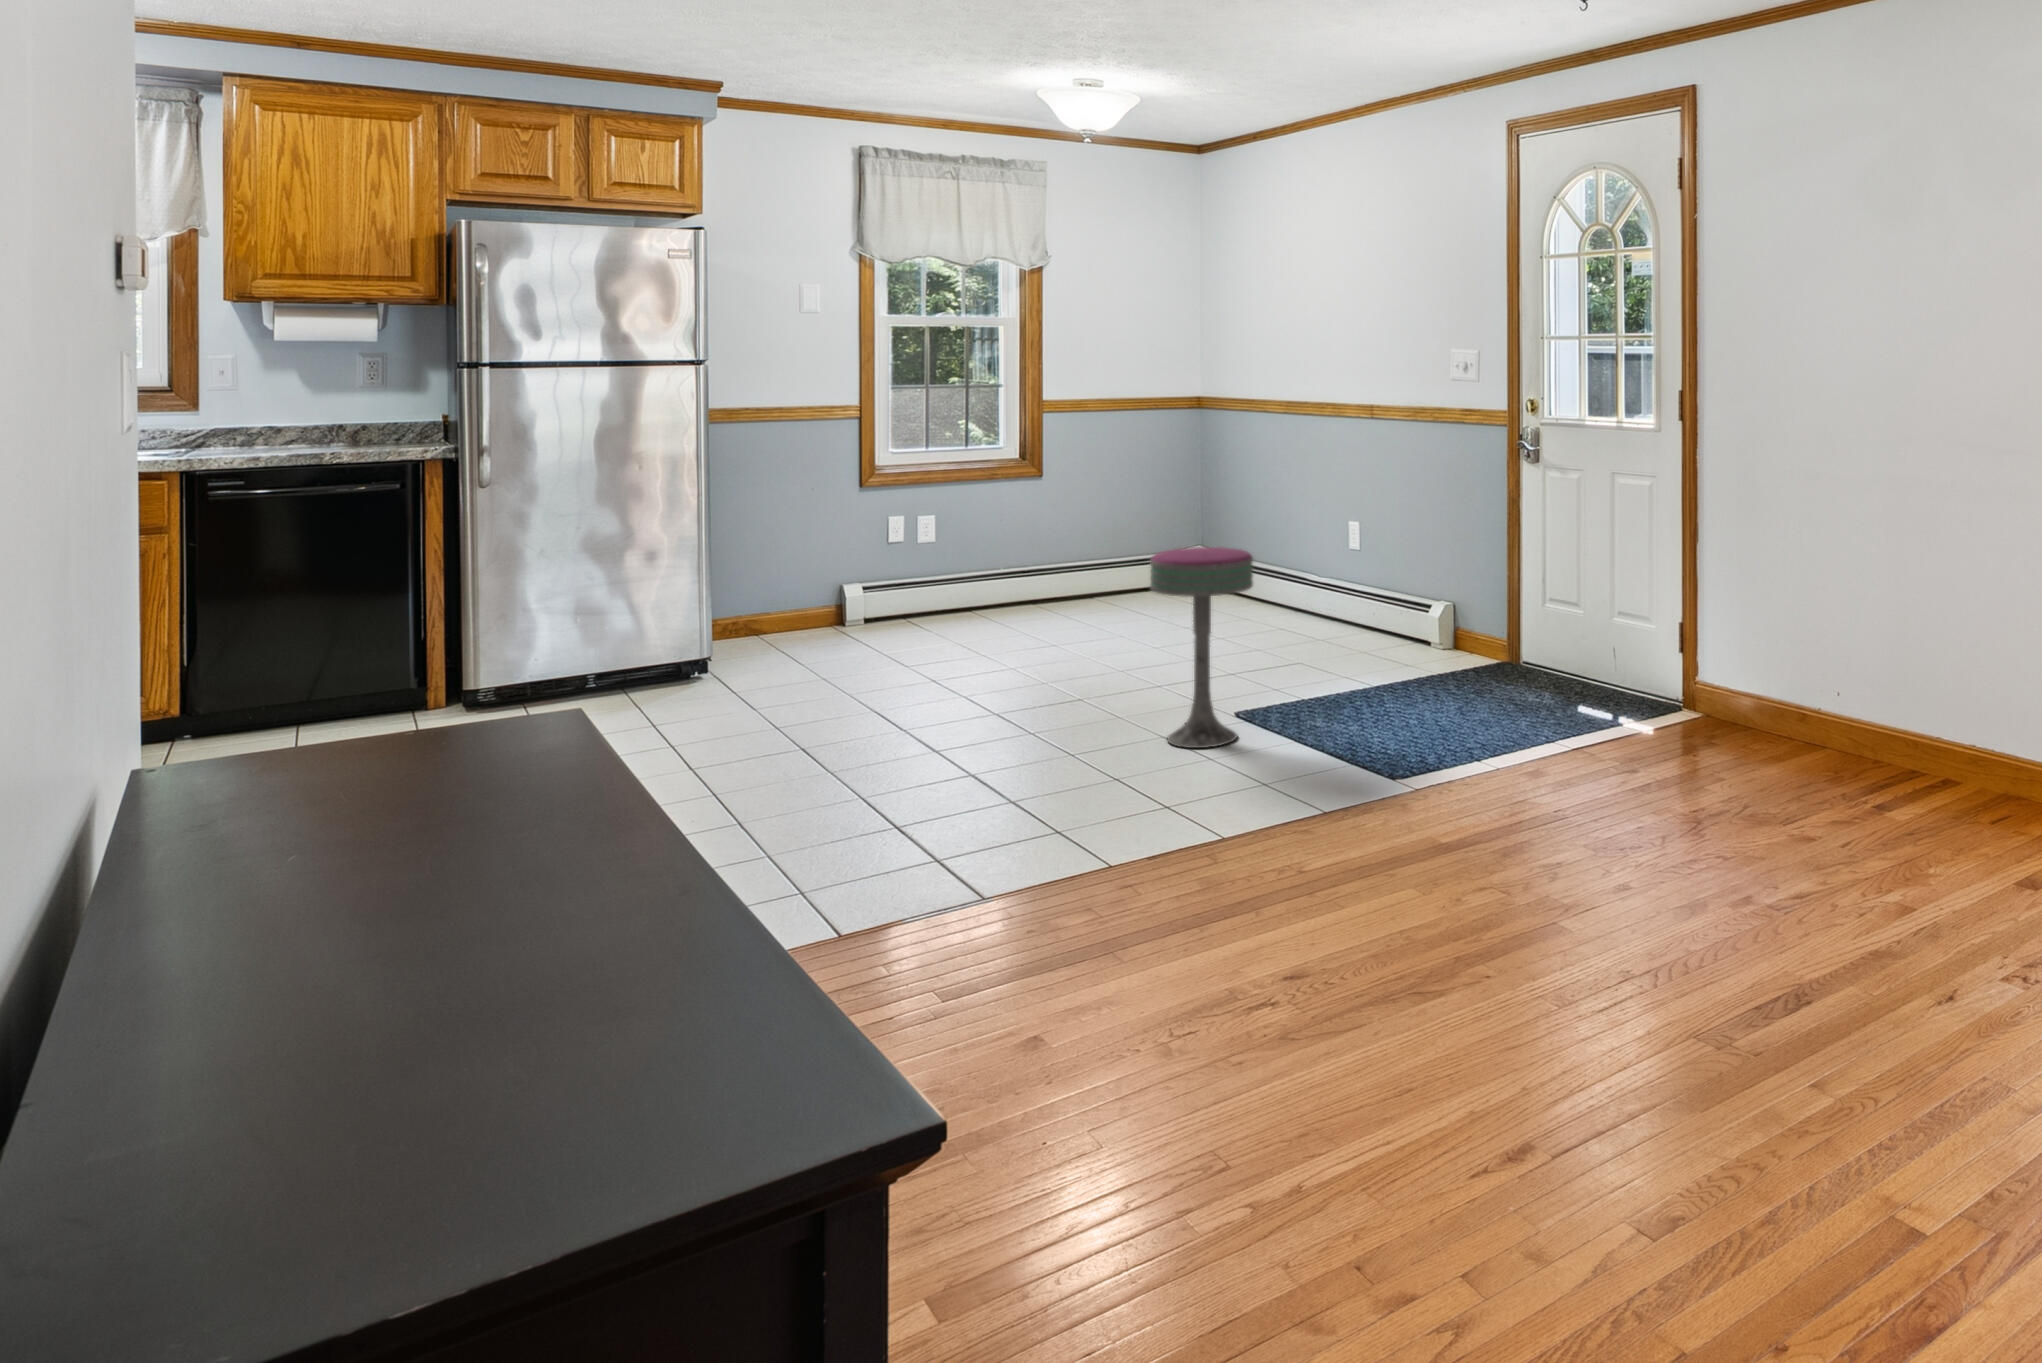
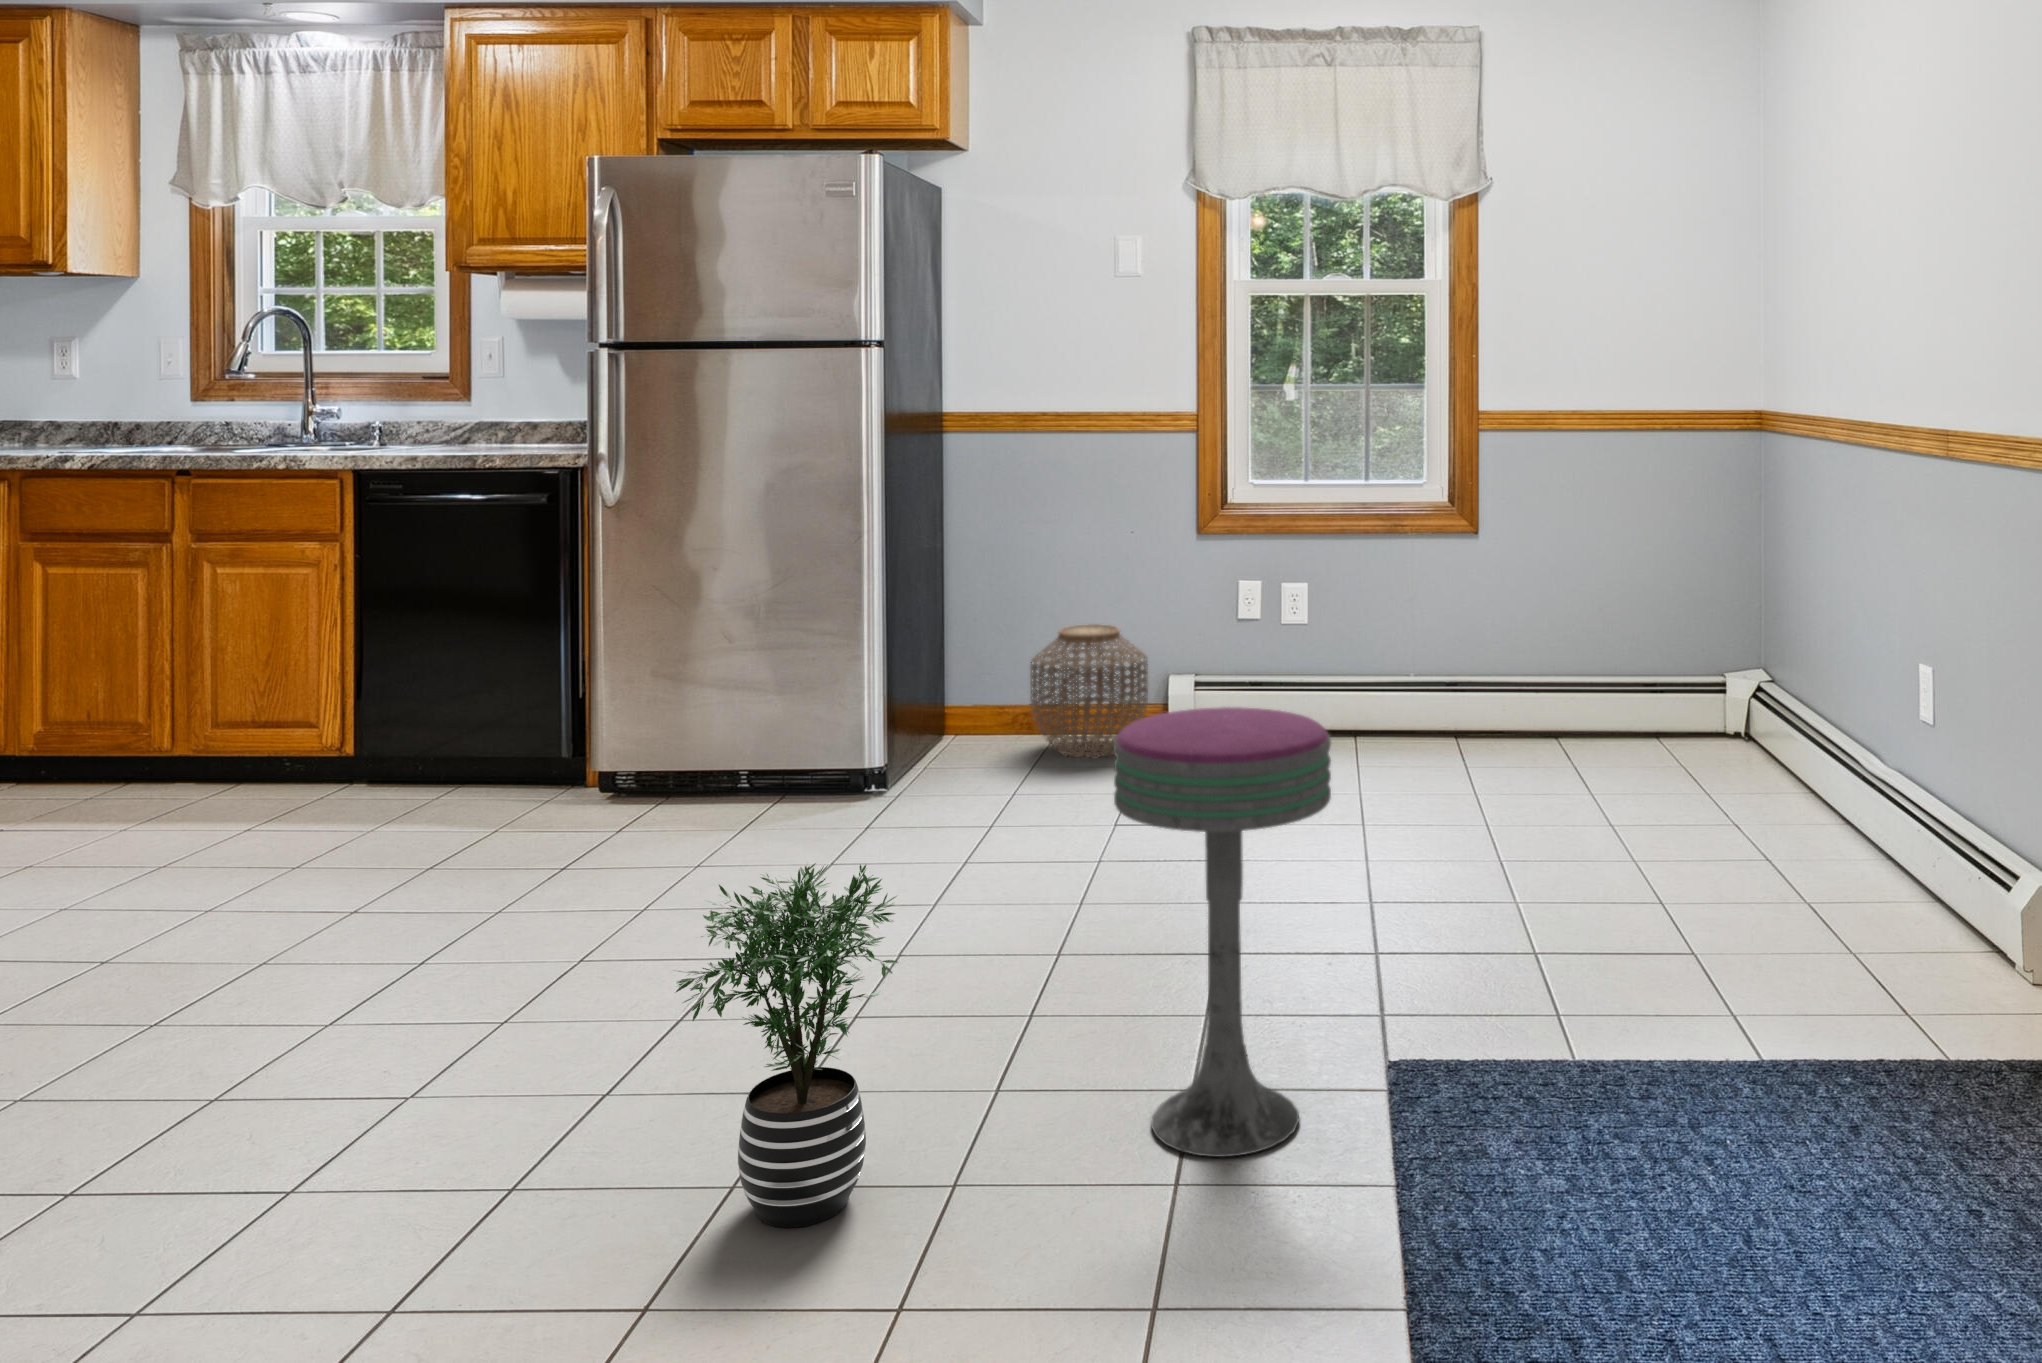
woven basket: none [759,558,849,650] -> present [1030,624,1148,757]
potted plant: none [1012,628,1137,799] -> present [676,863,898,1227]

